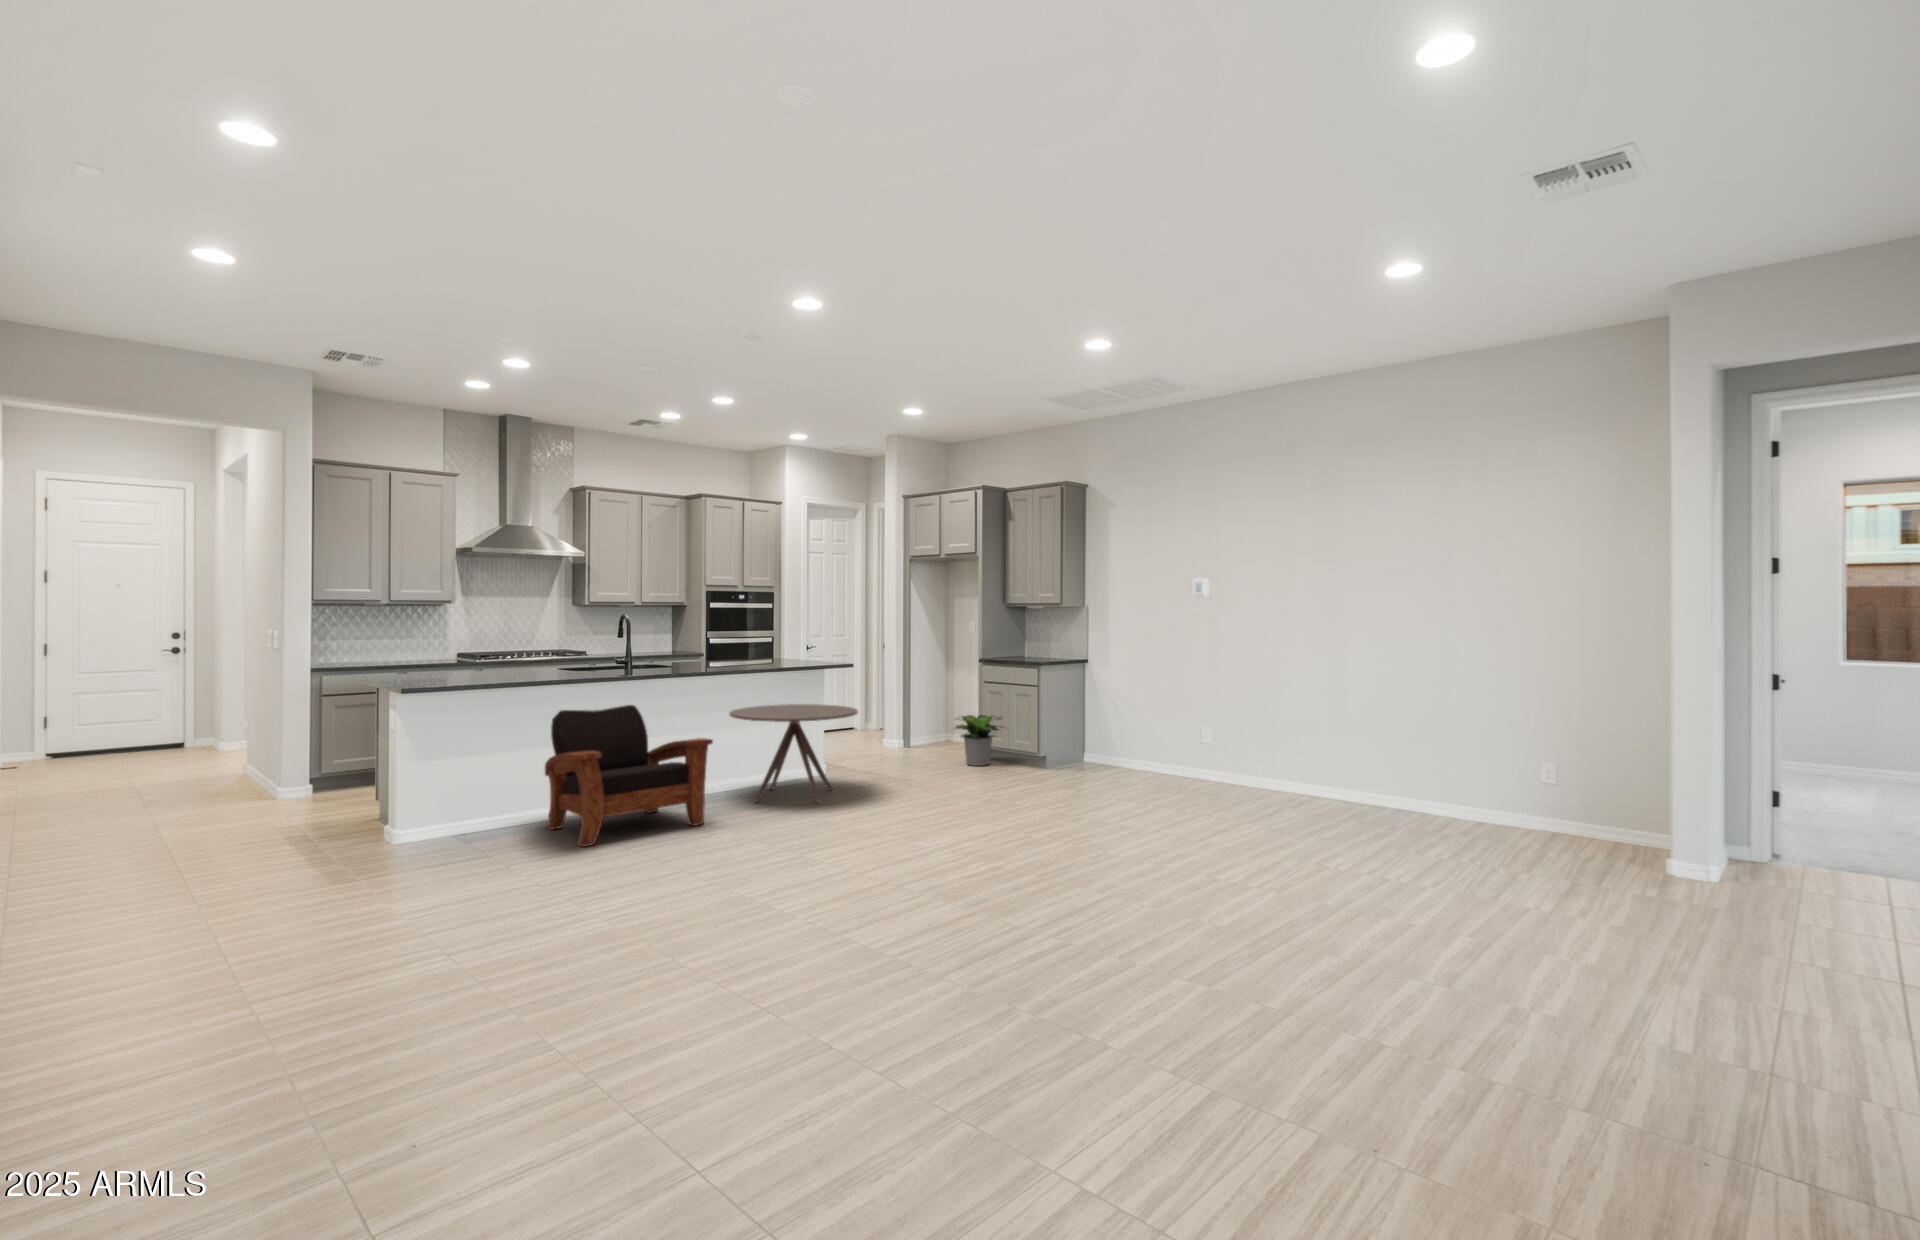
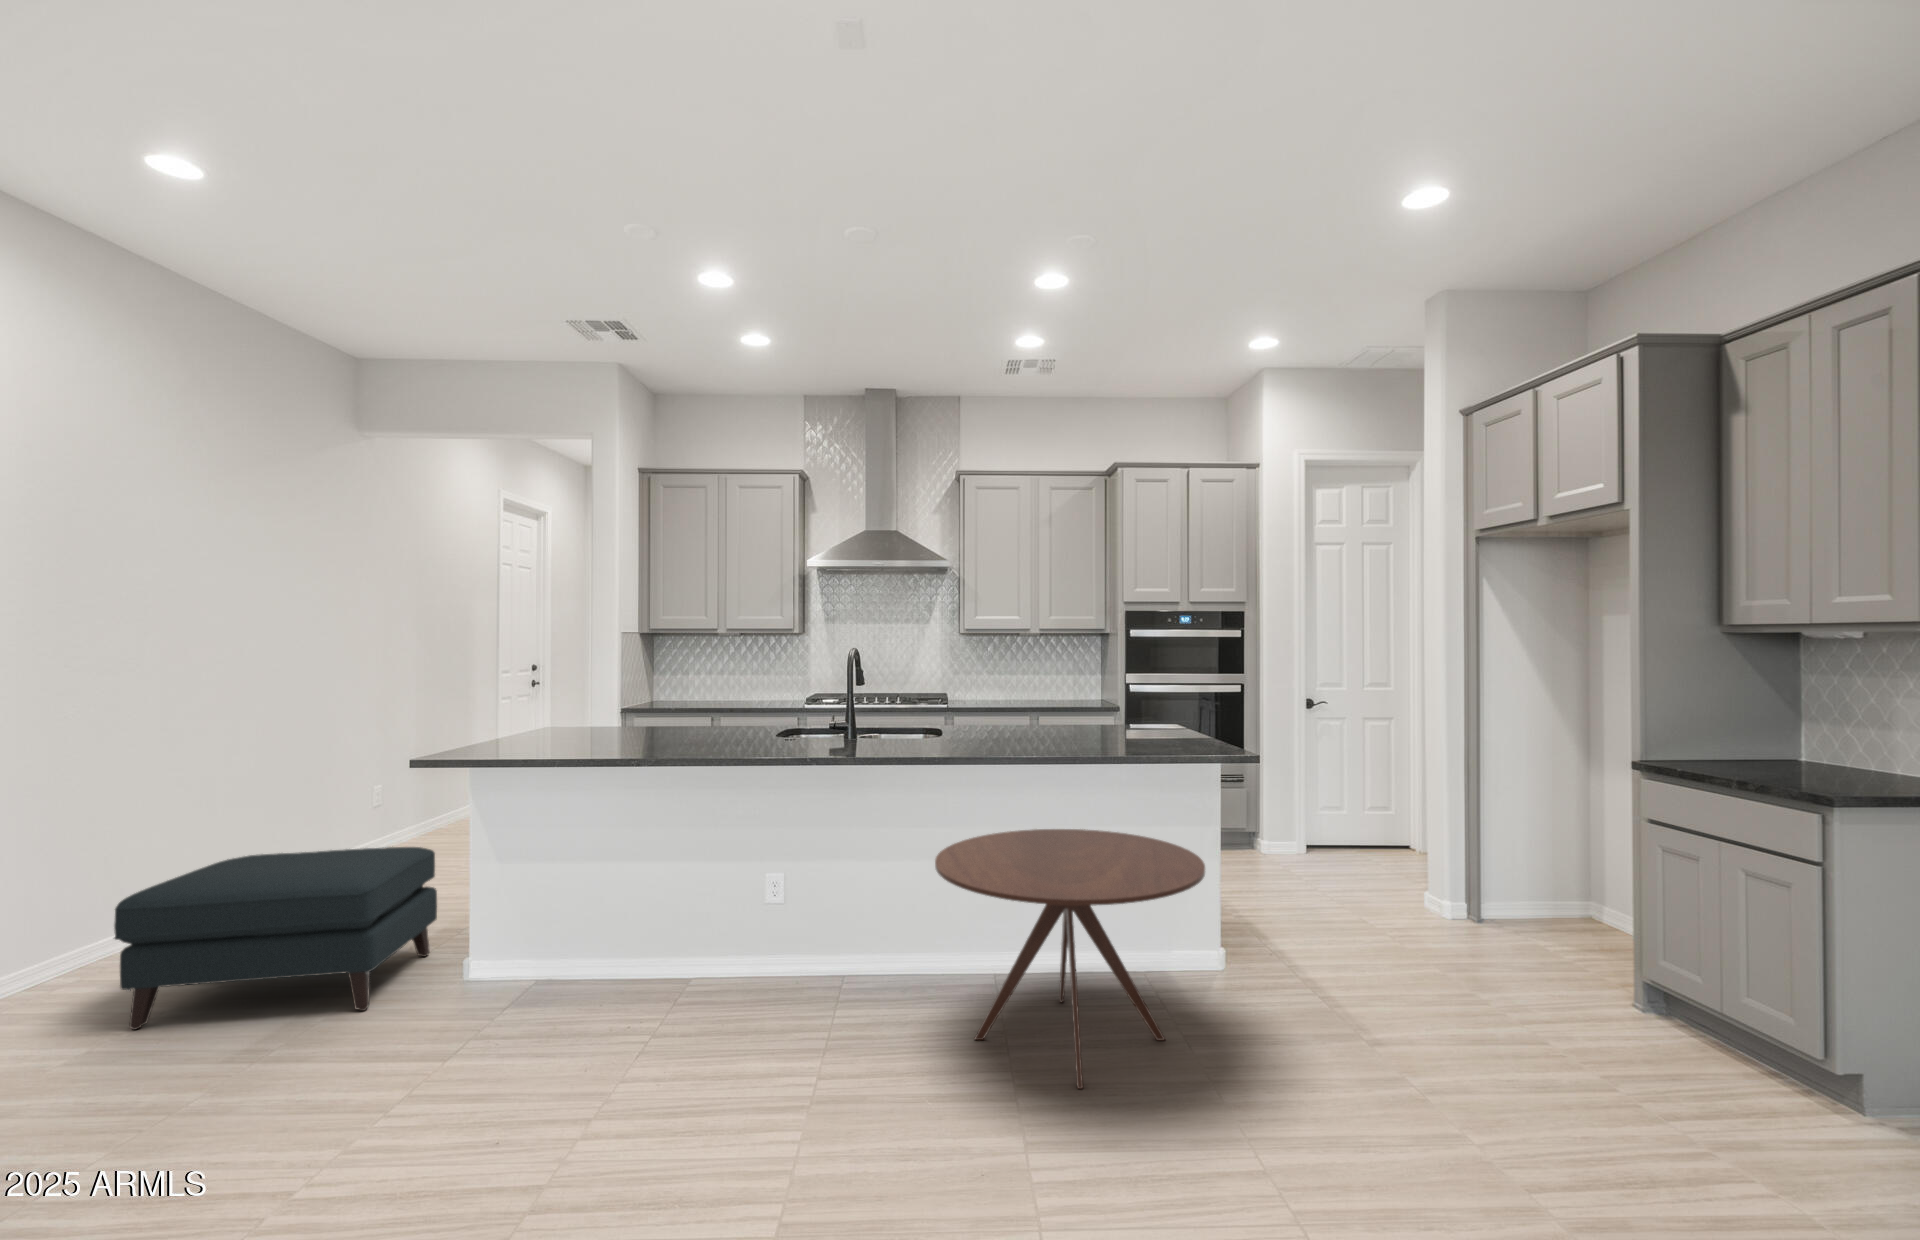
armchair: present [545,705,713,847] -> none [523,812,821,1094]
potted plant: present [955,715,1001,766] -> none [1537,895,1725,1044]
ottoman: none [132,760,364,895] -> present [114,847,437,1030]

